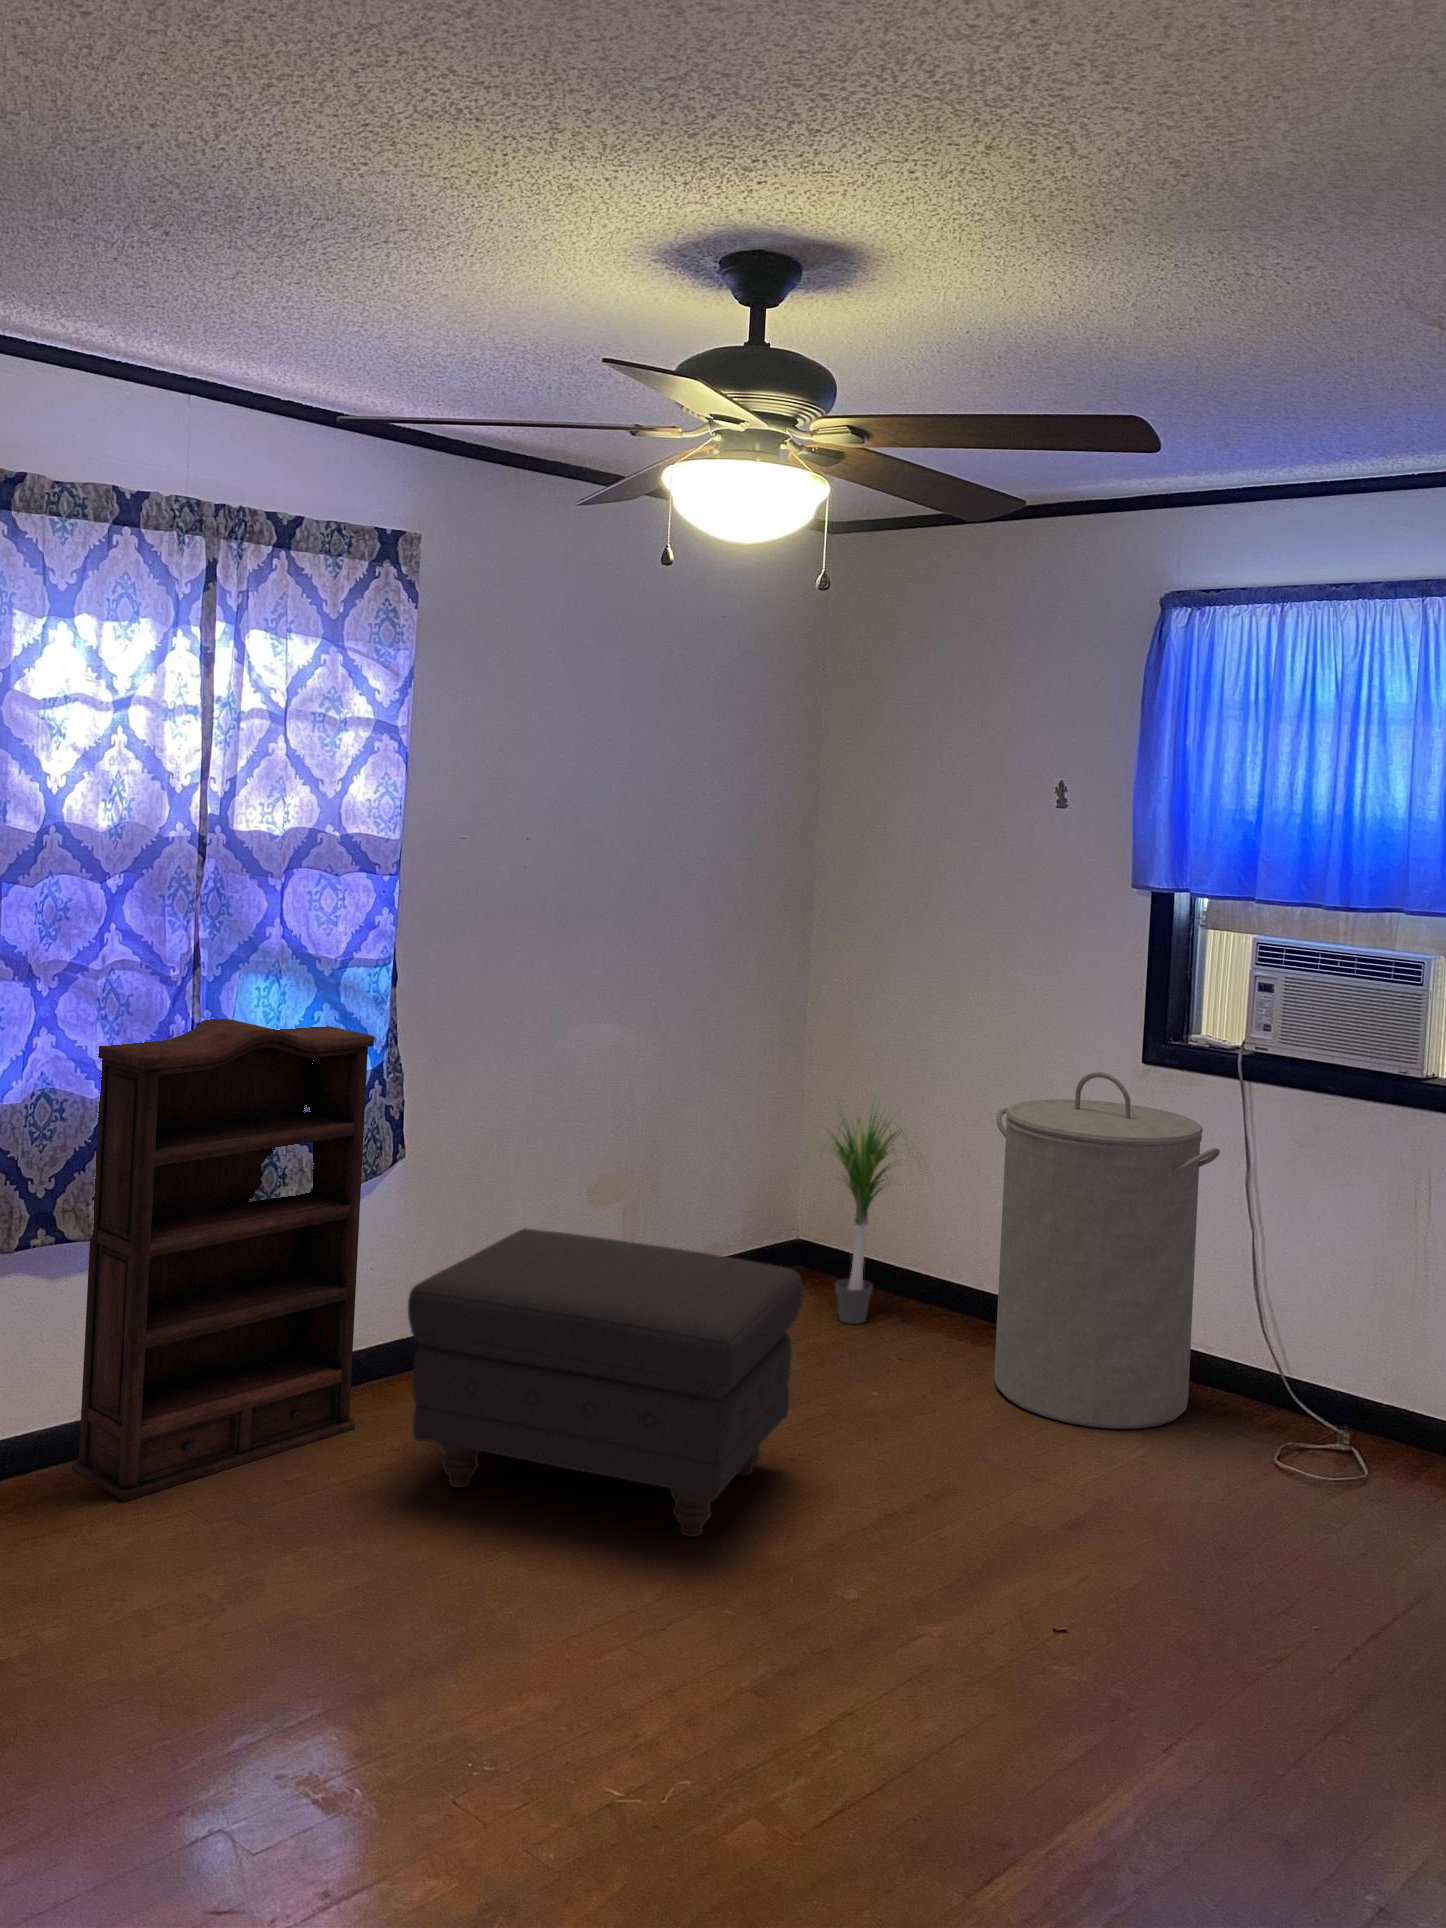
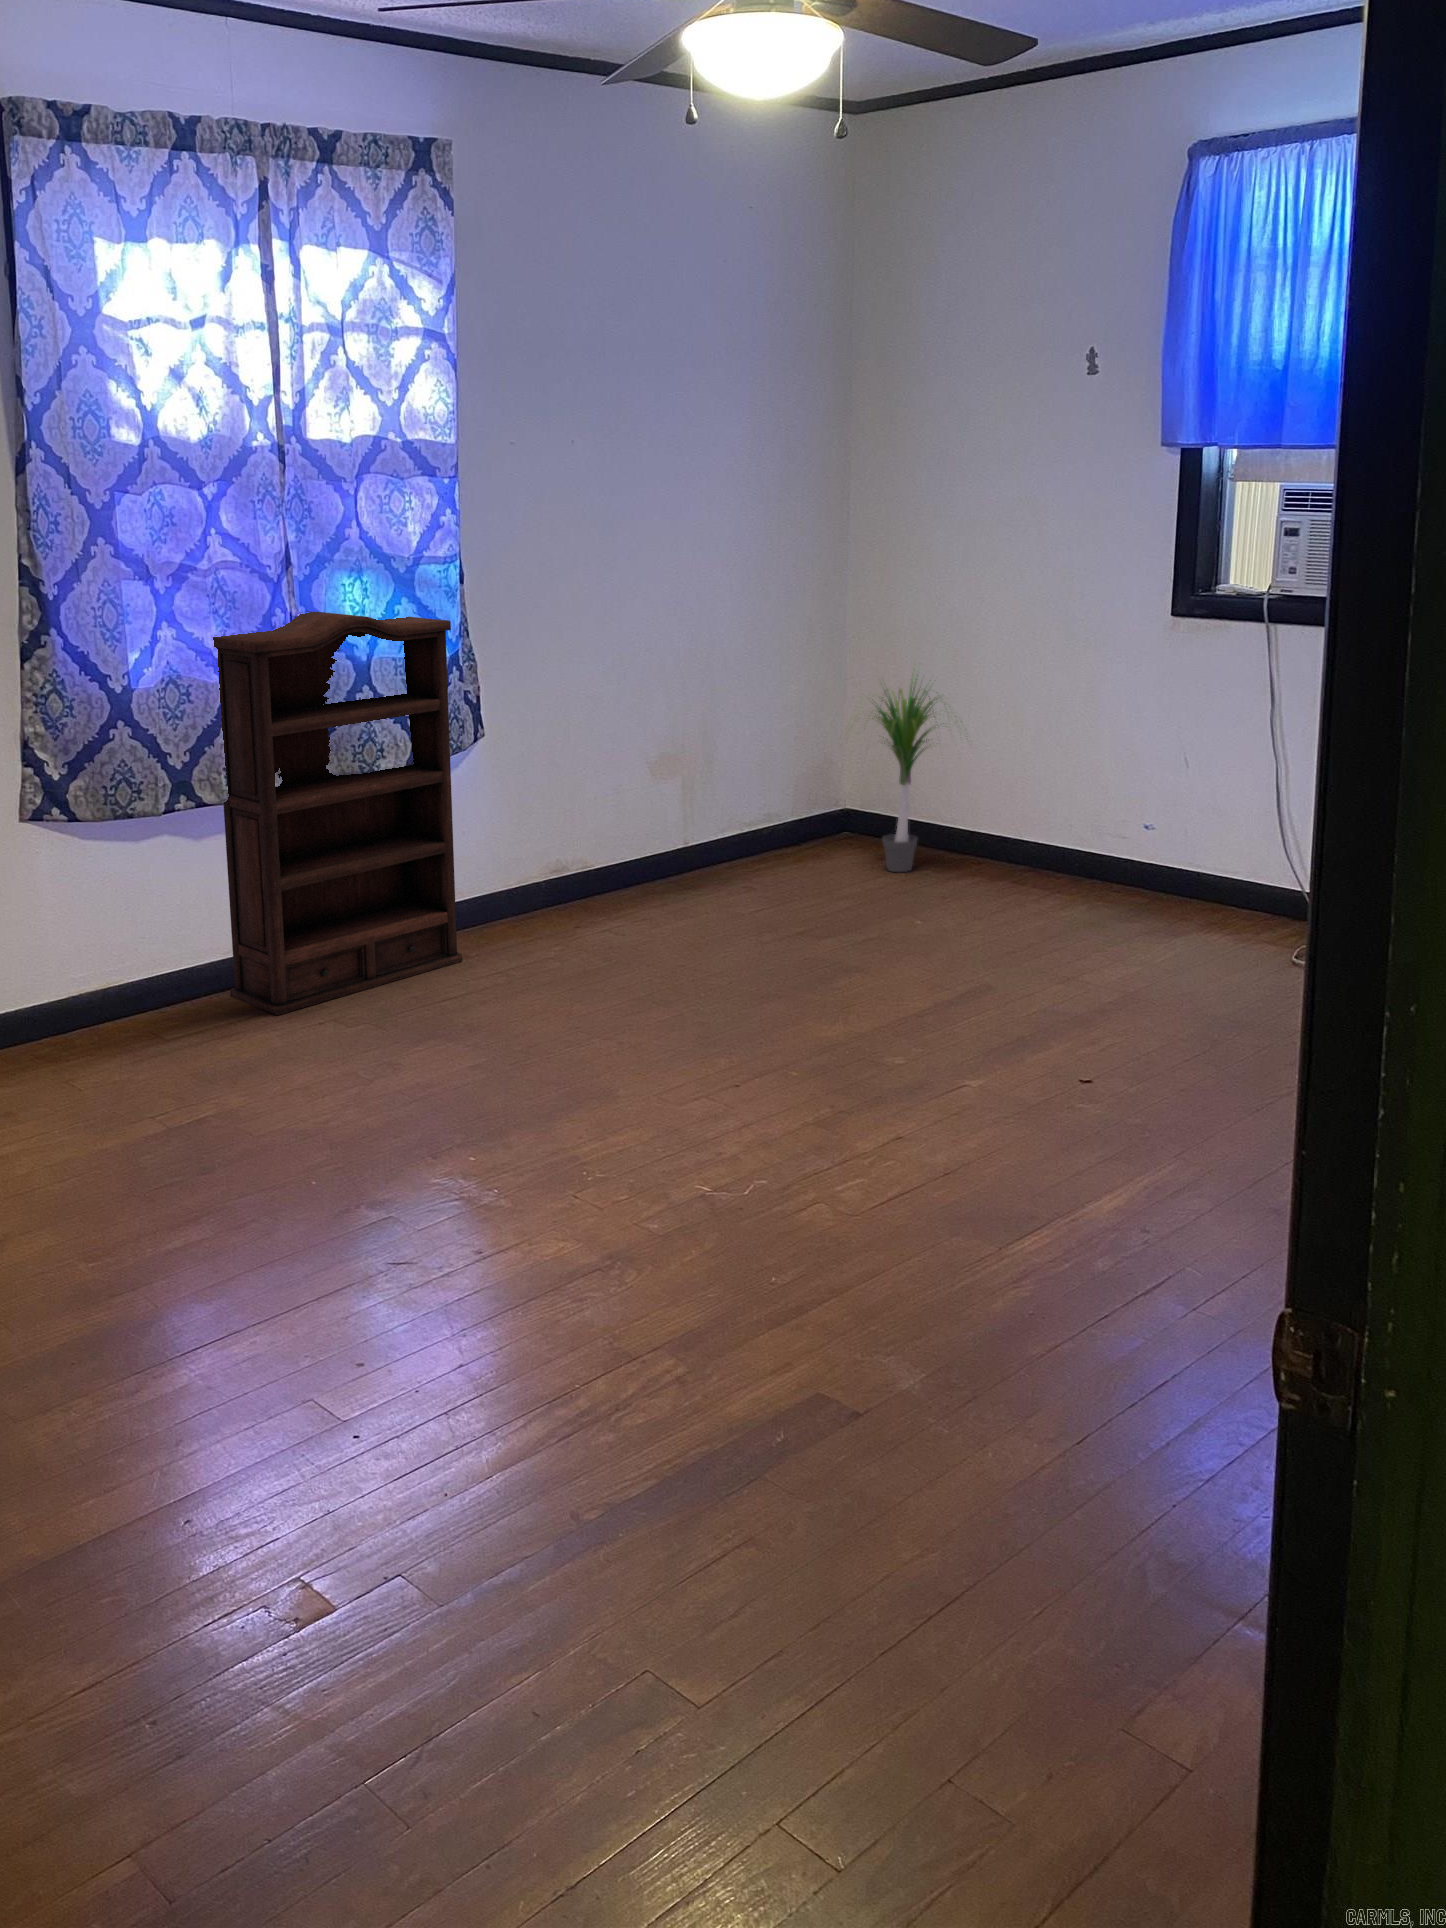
laundry hamper: present [994,1072,1220,1429] -> none [1029,622,1242,939]
ottoman: present [408,1229,803,1537] -> none [501,786,850,1025]

